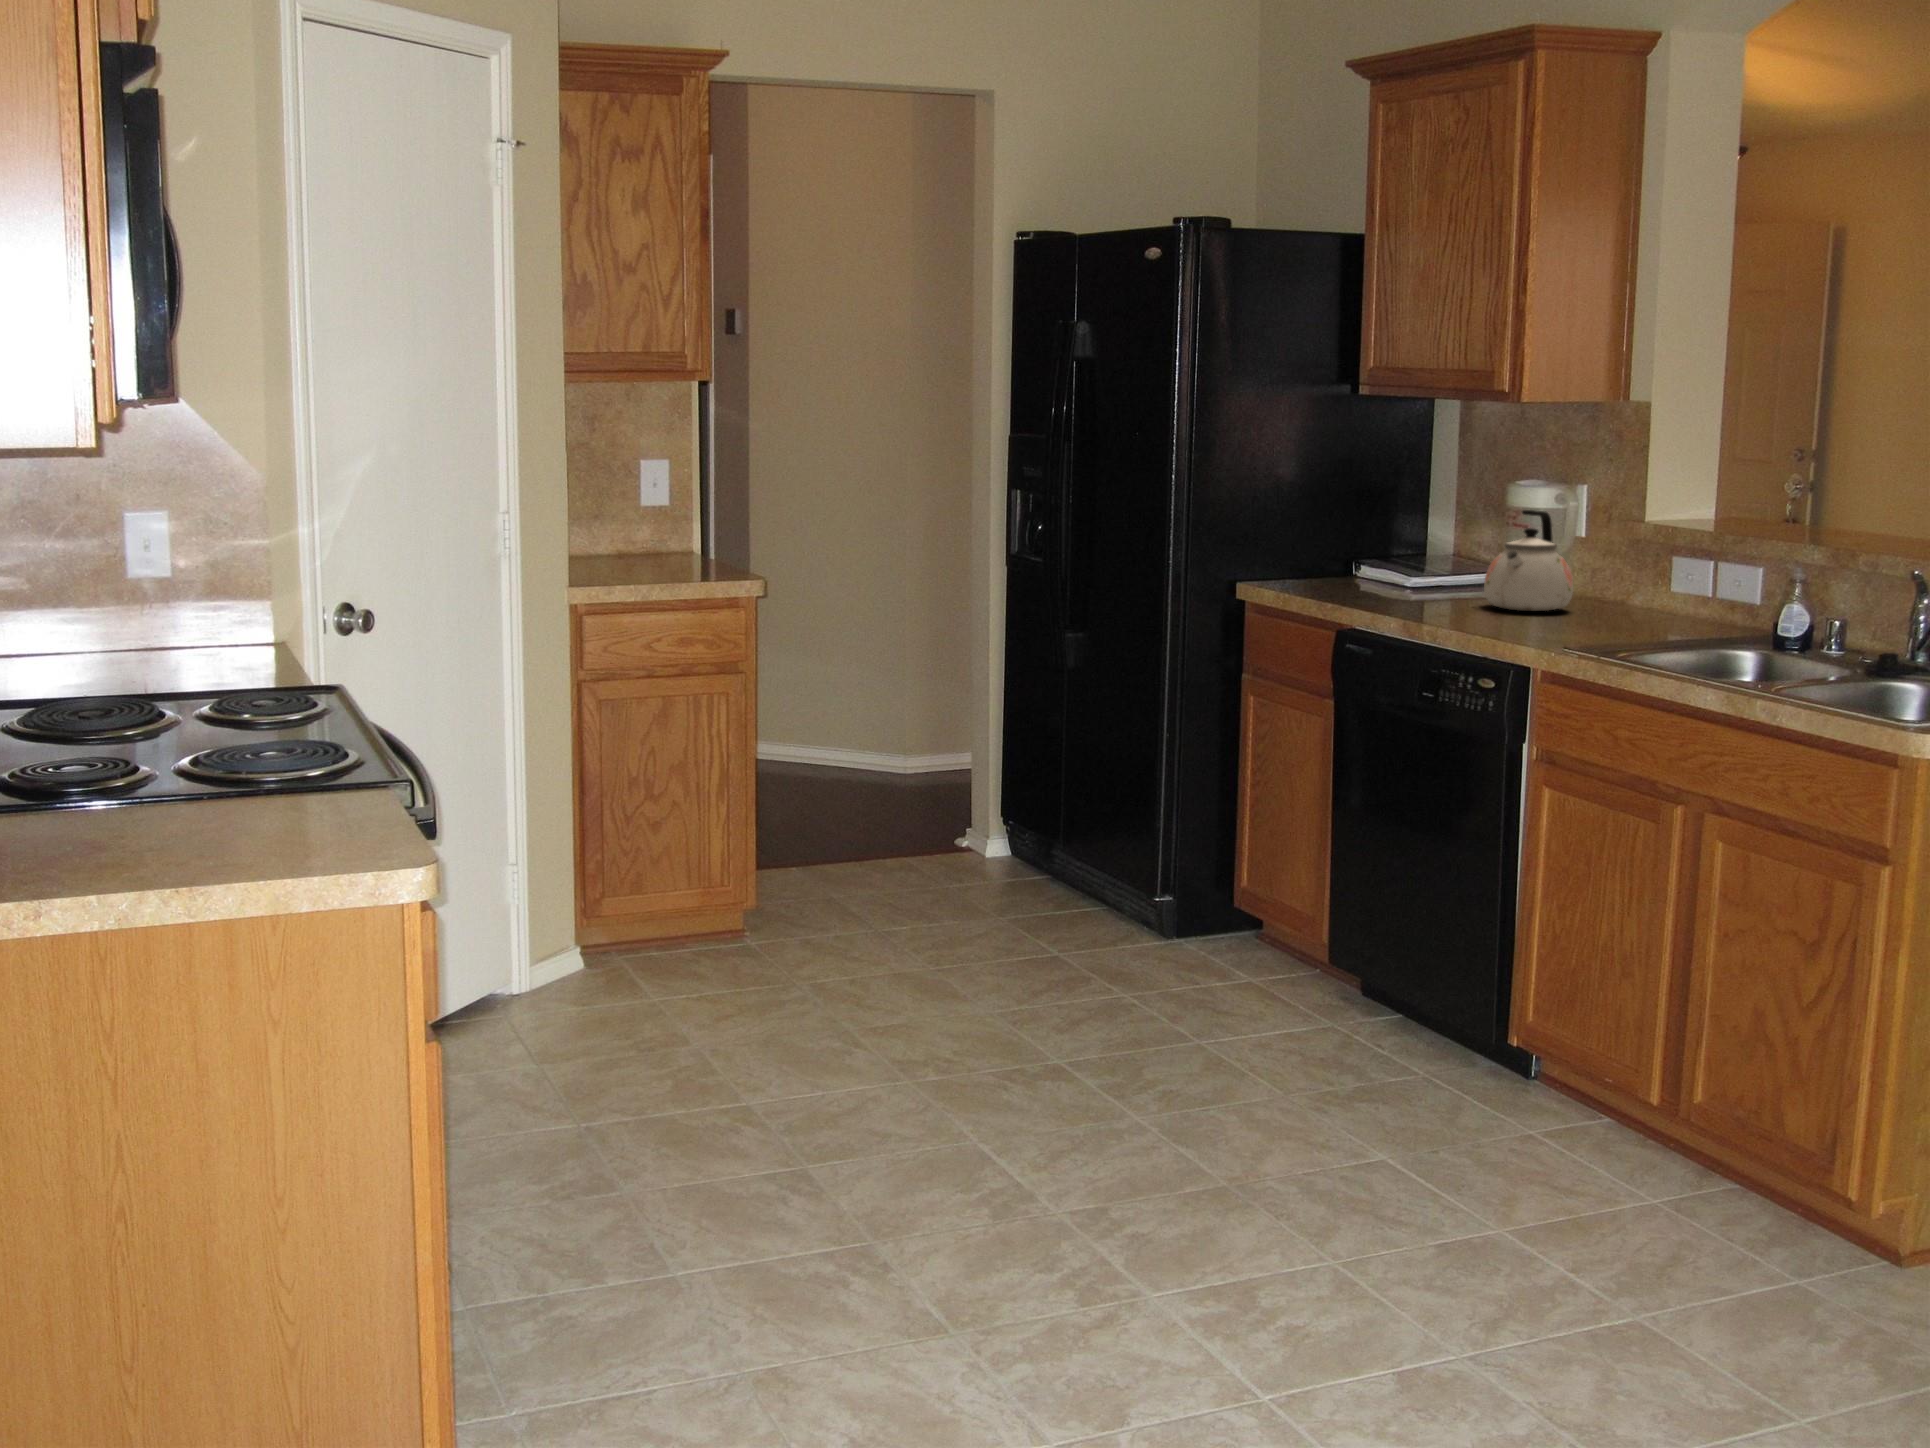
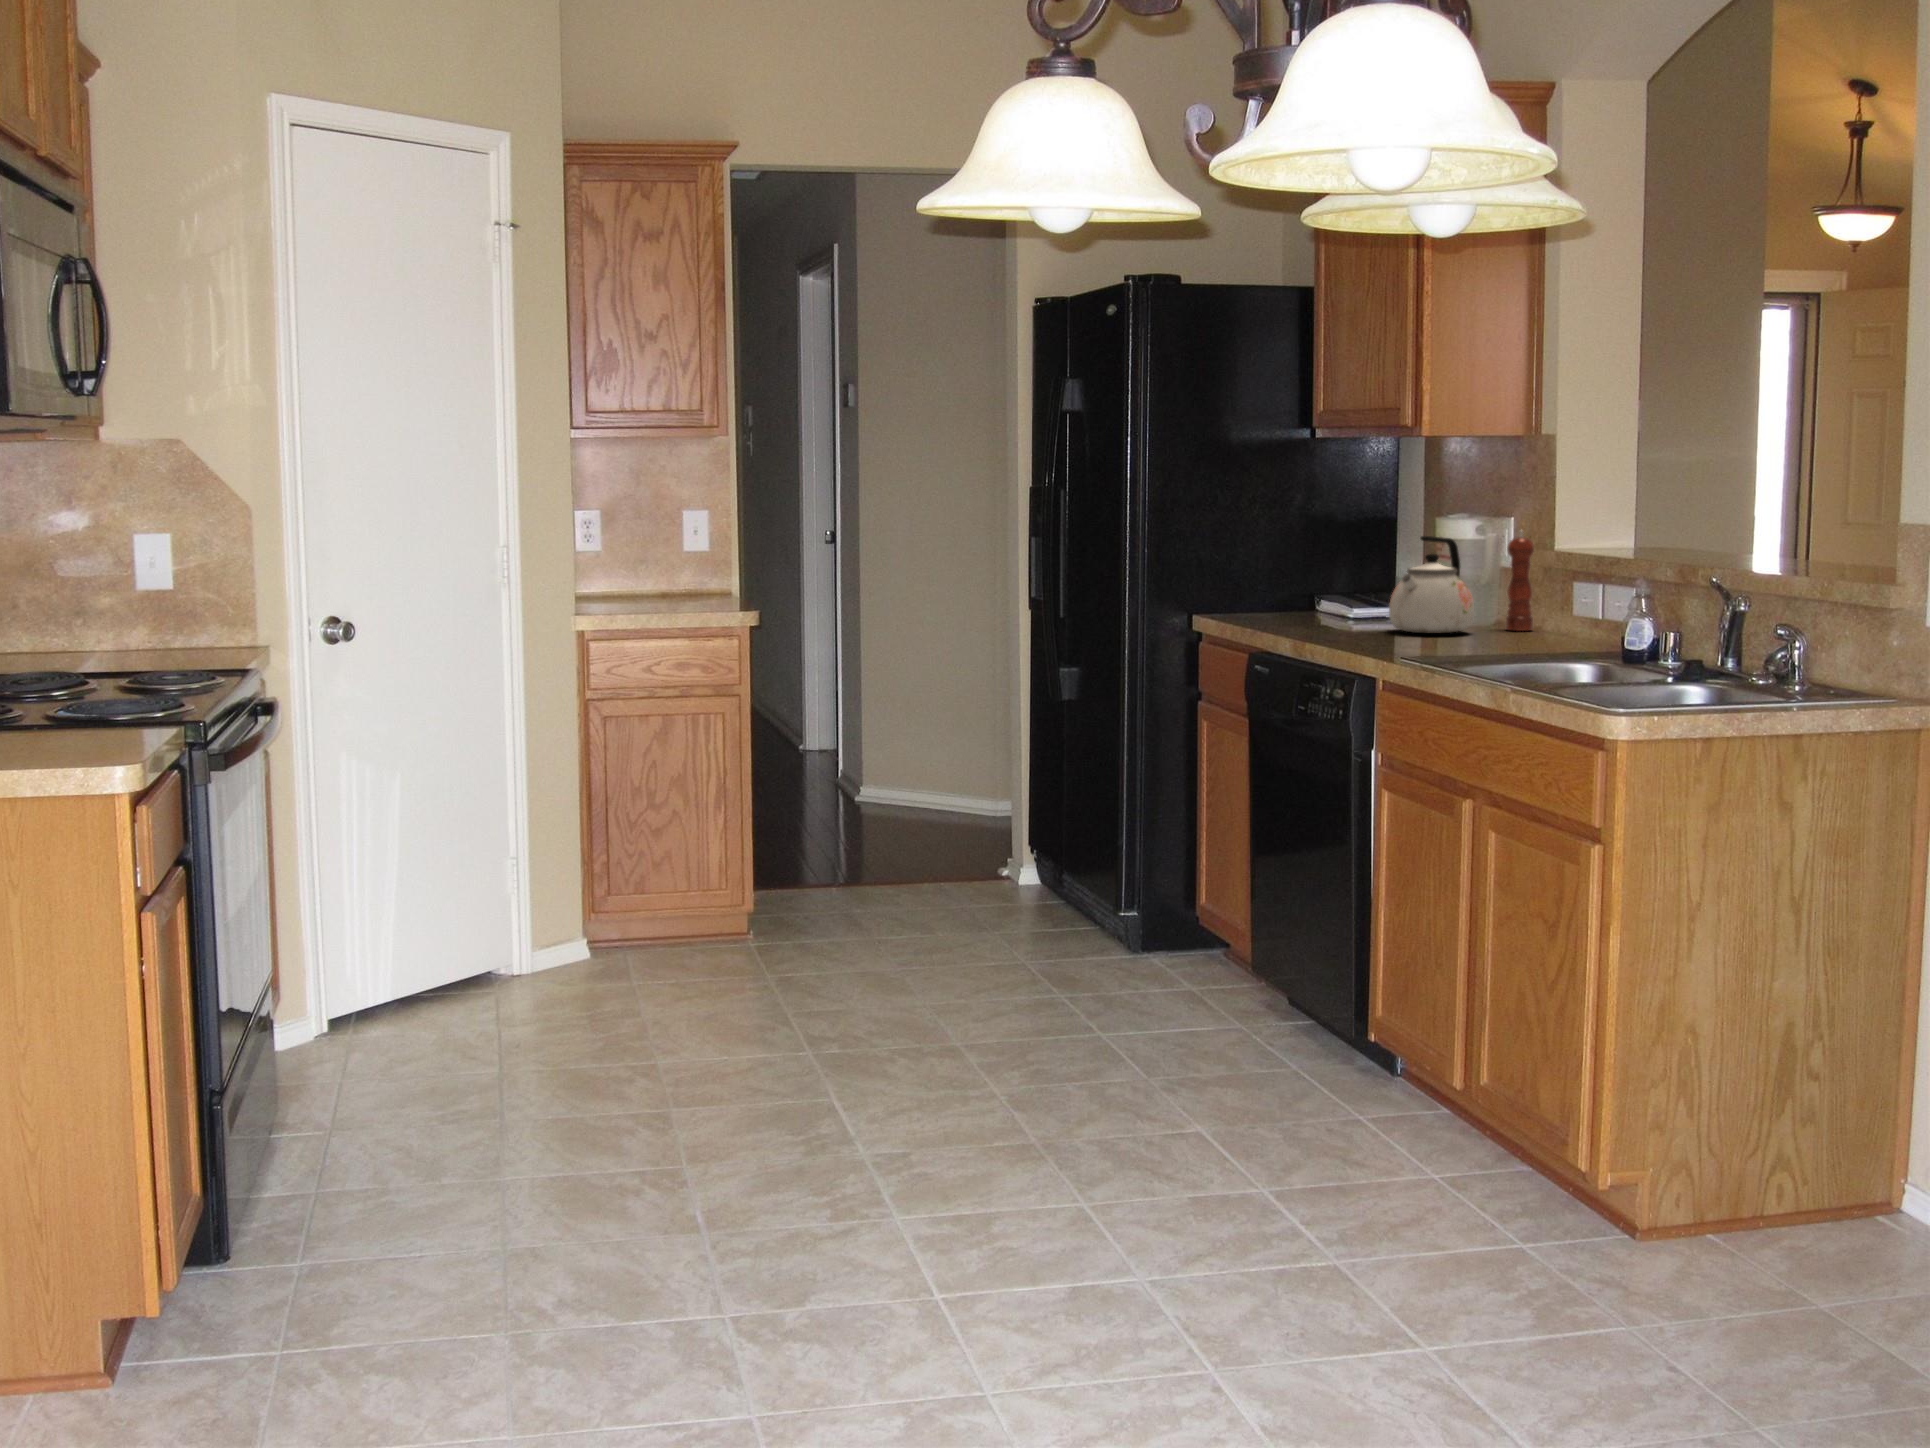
pepper mill: none [1591,503,1624,606] -> present [1505,530,1534,631]

